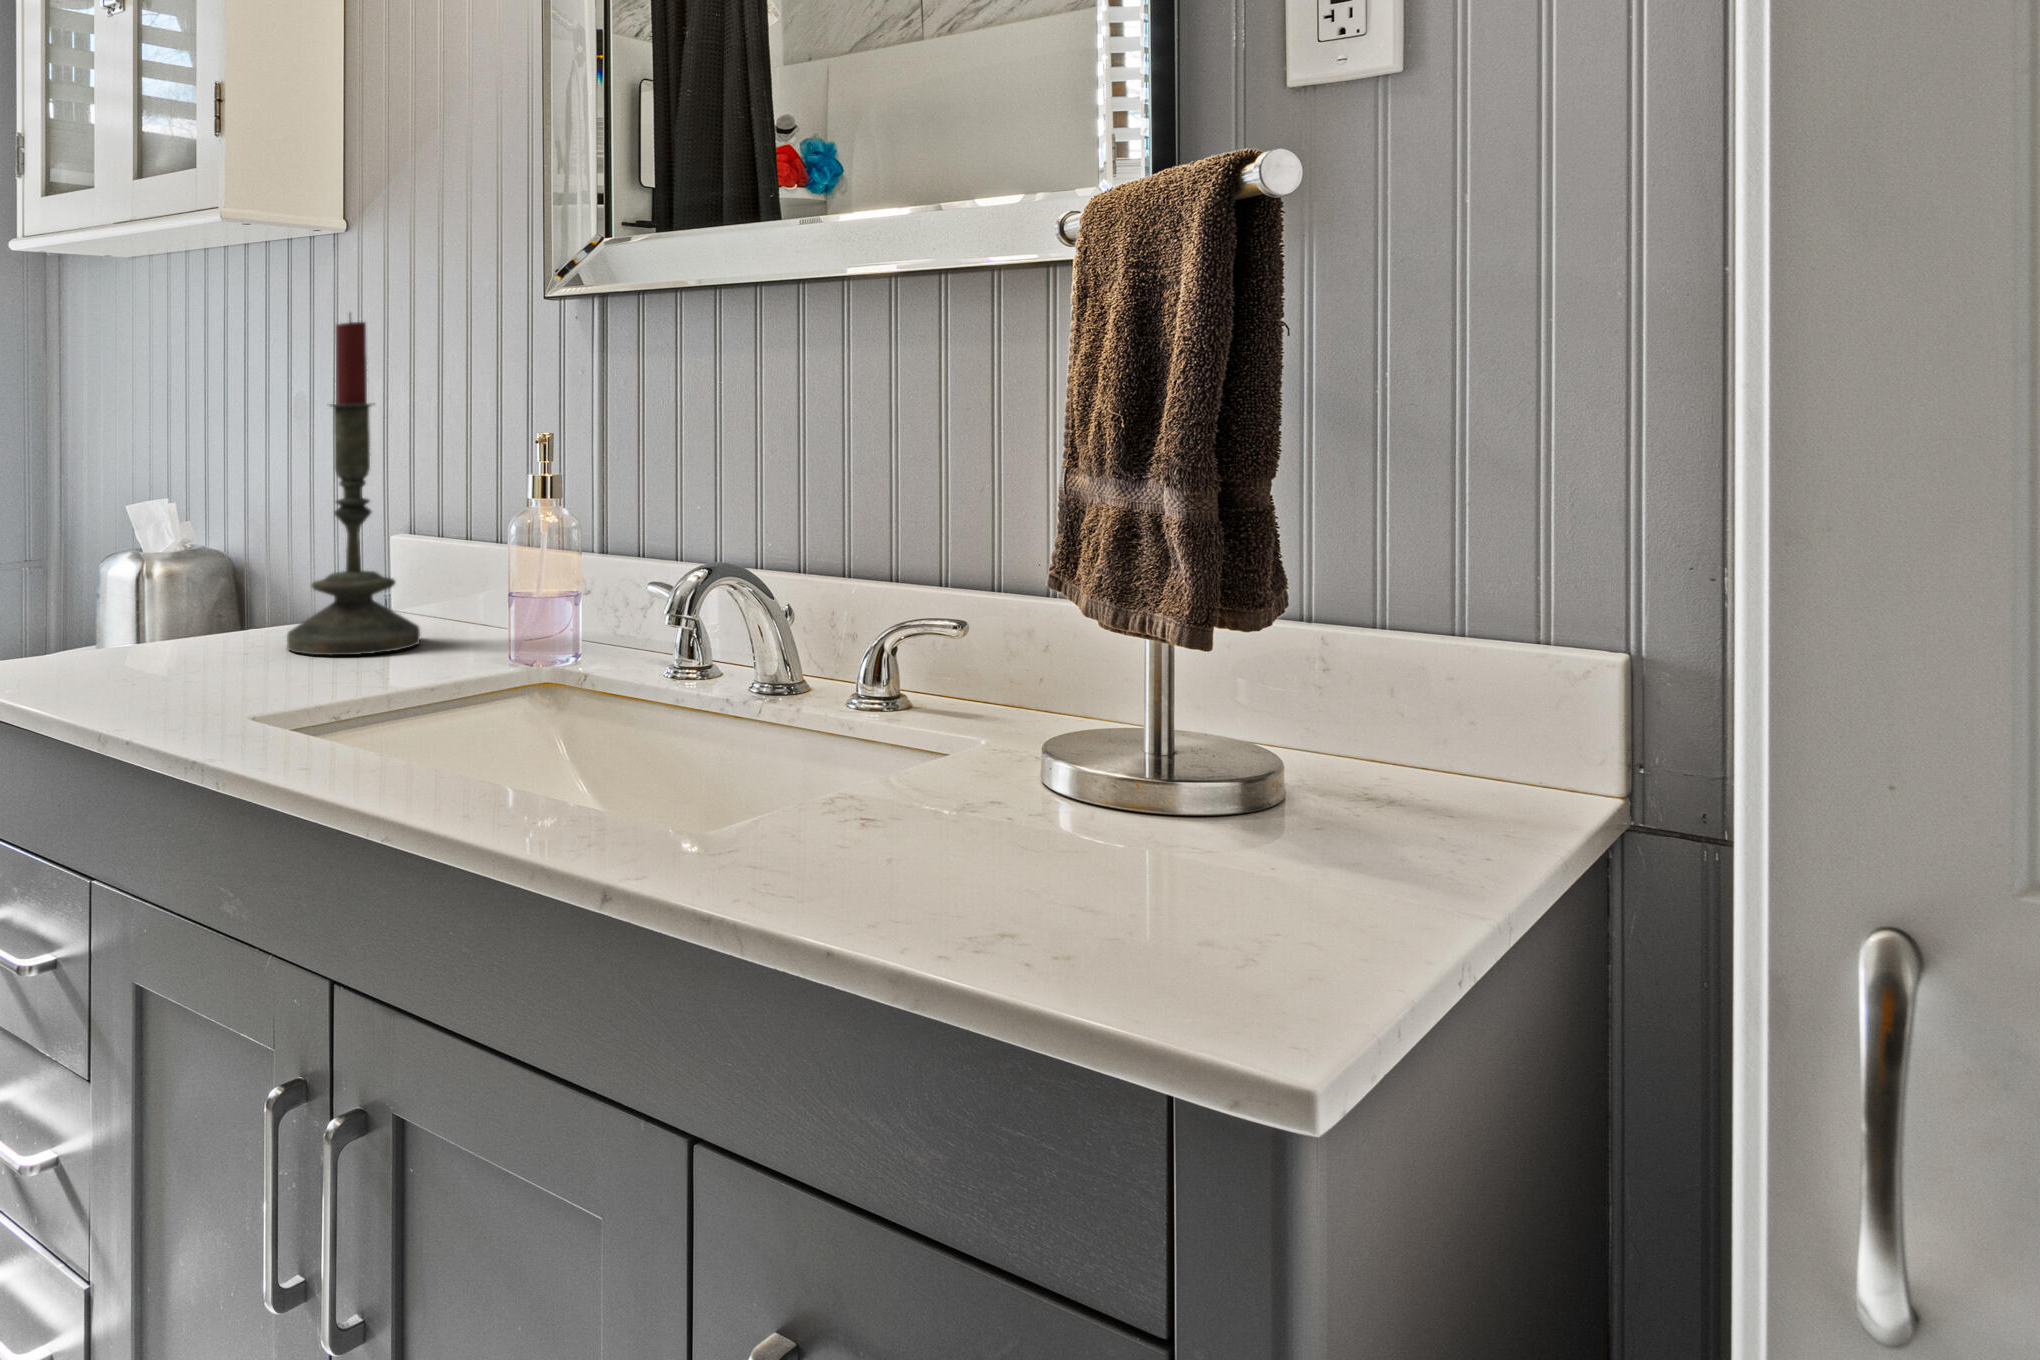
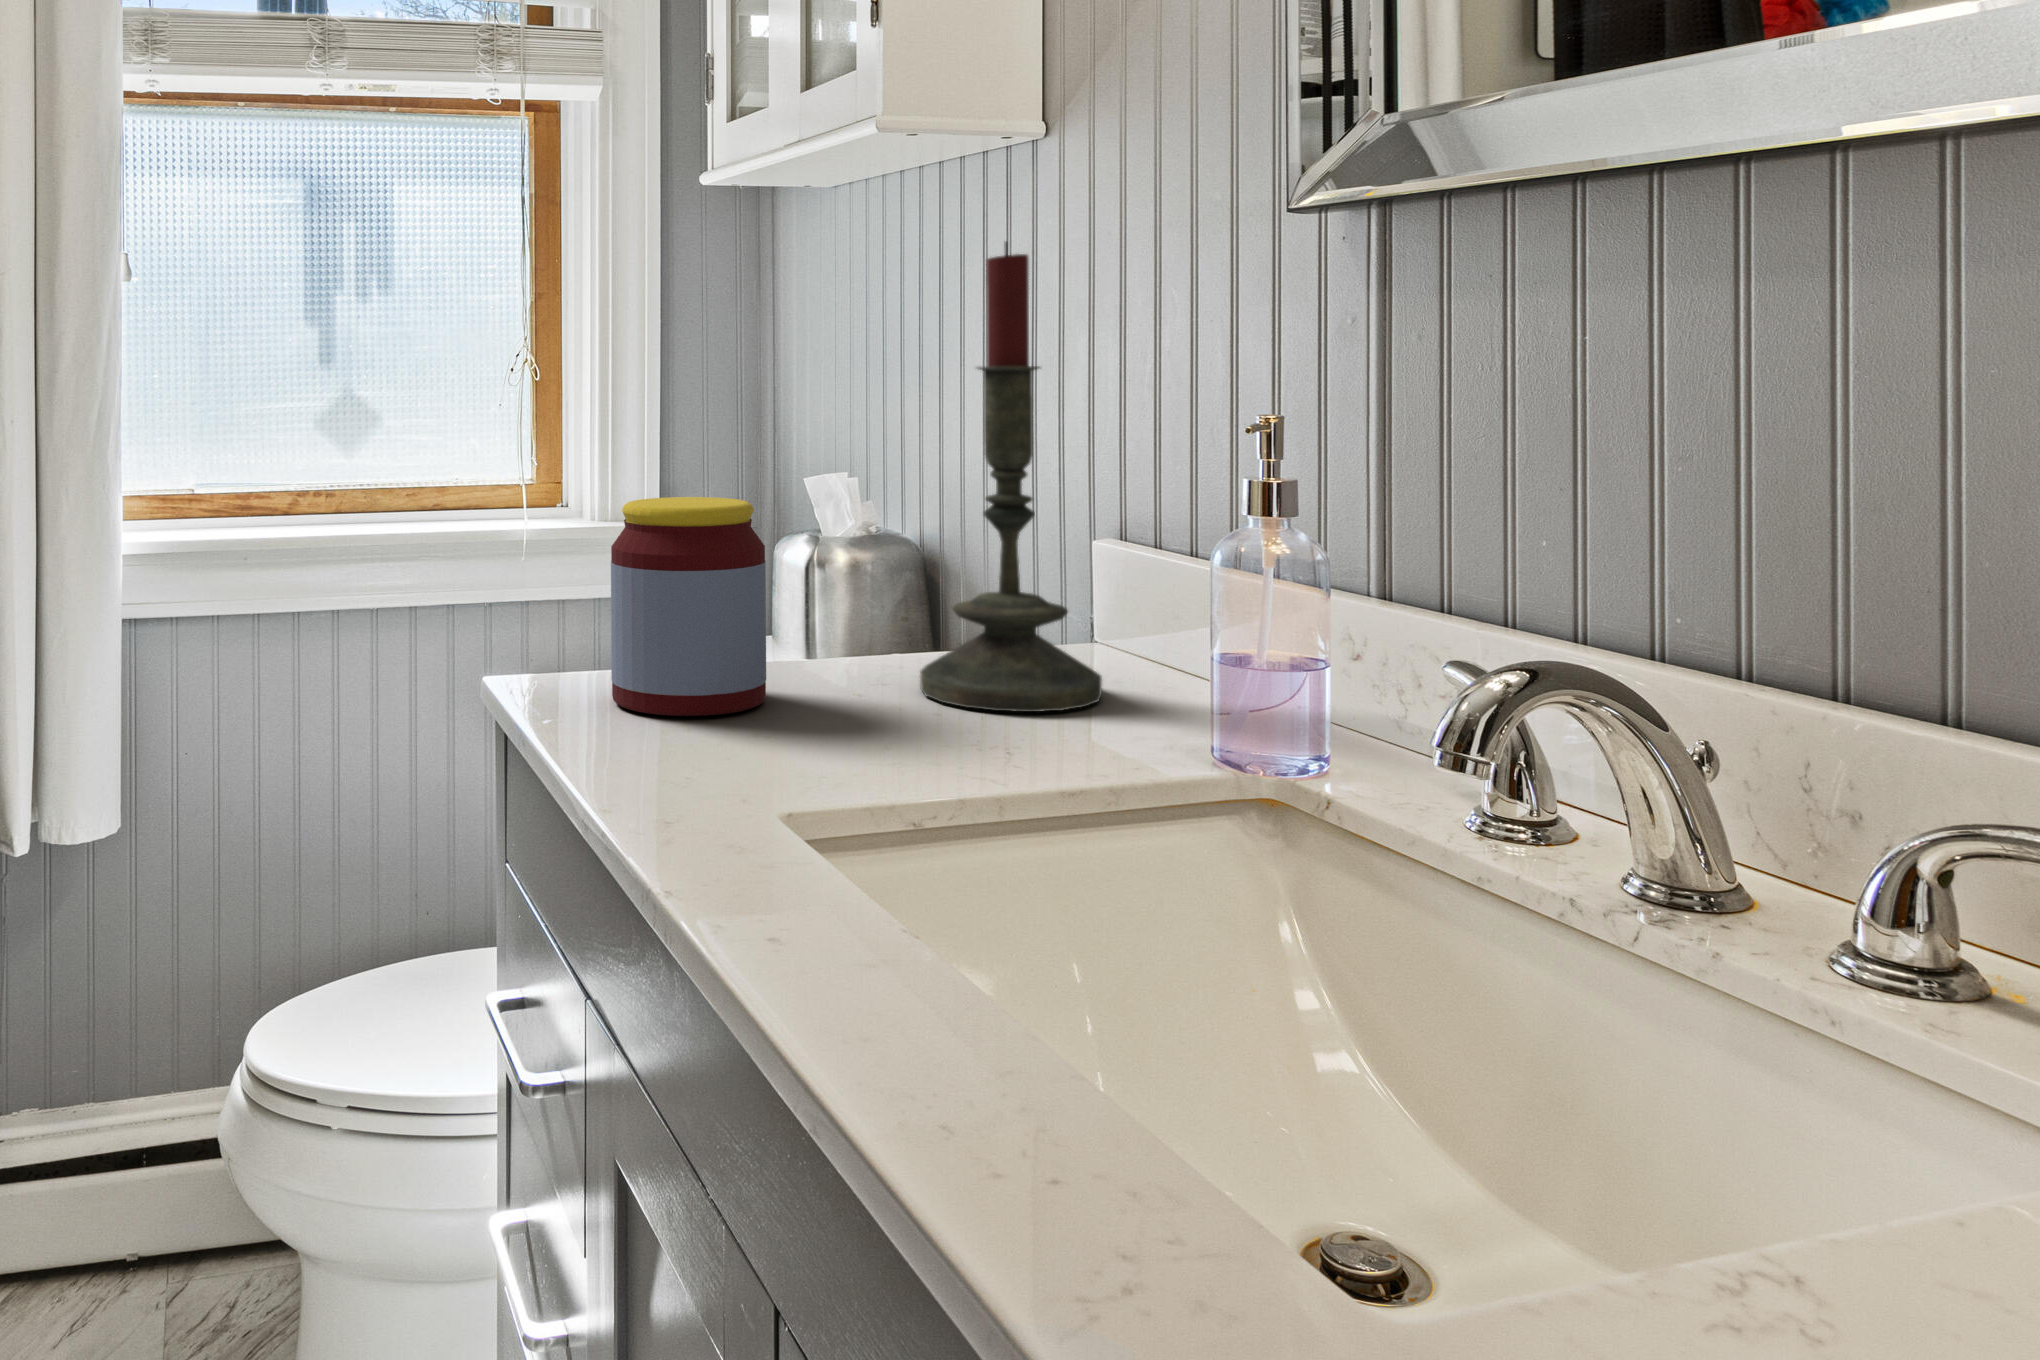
jar: none [44,511,176,682] -> present [611,497,766,716]

